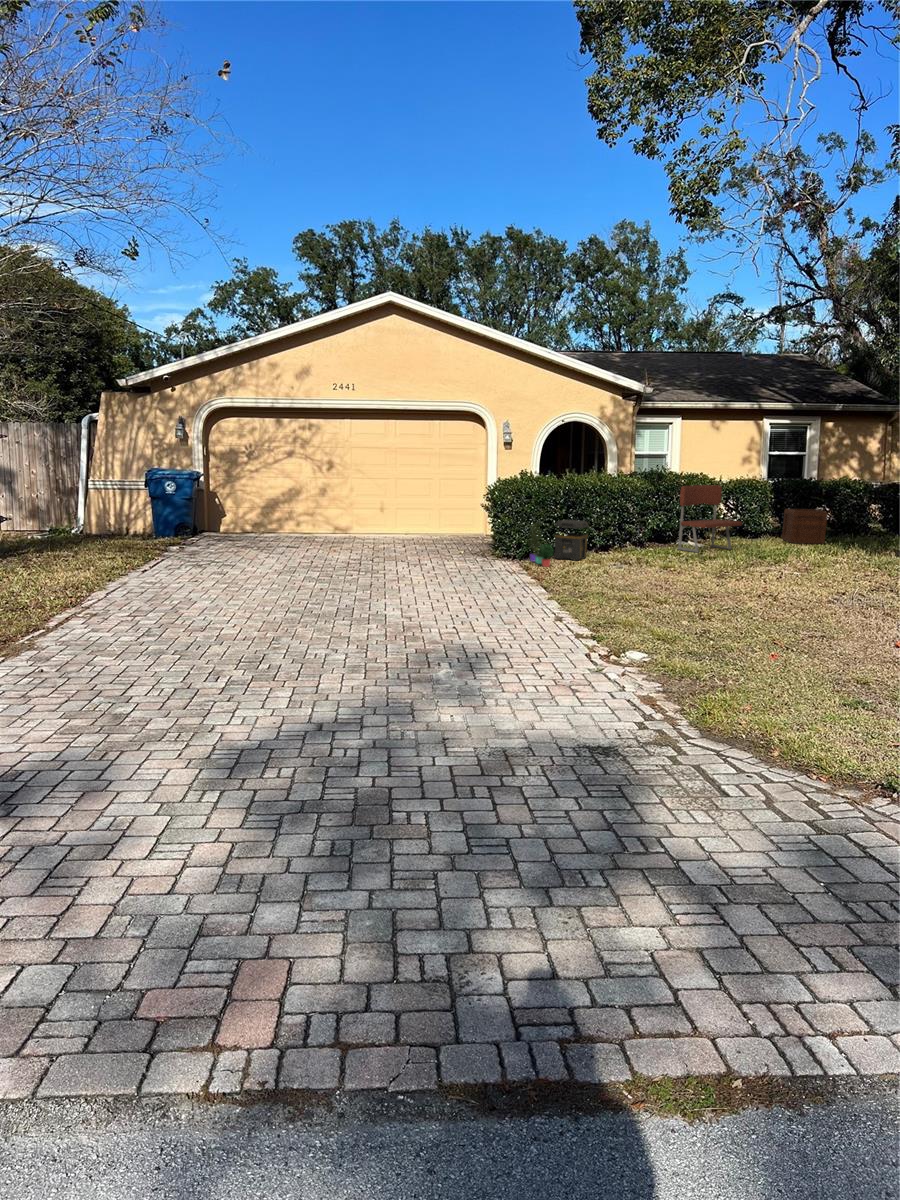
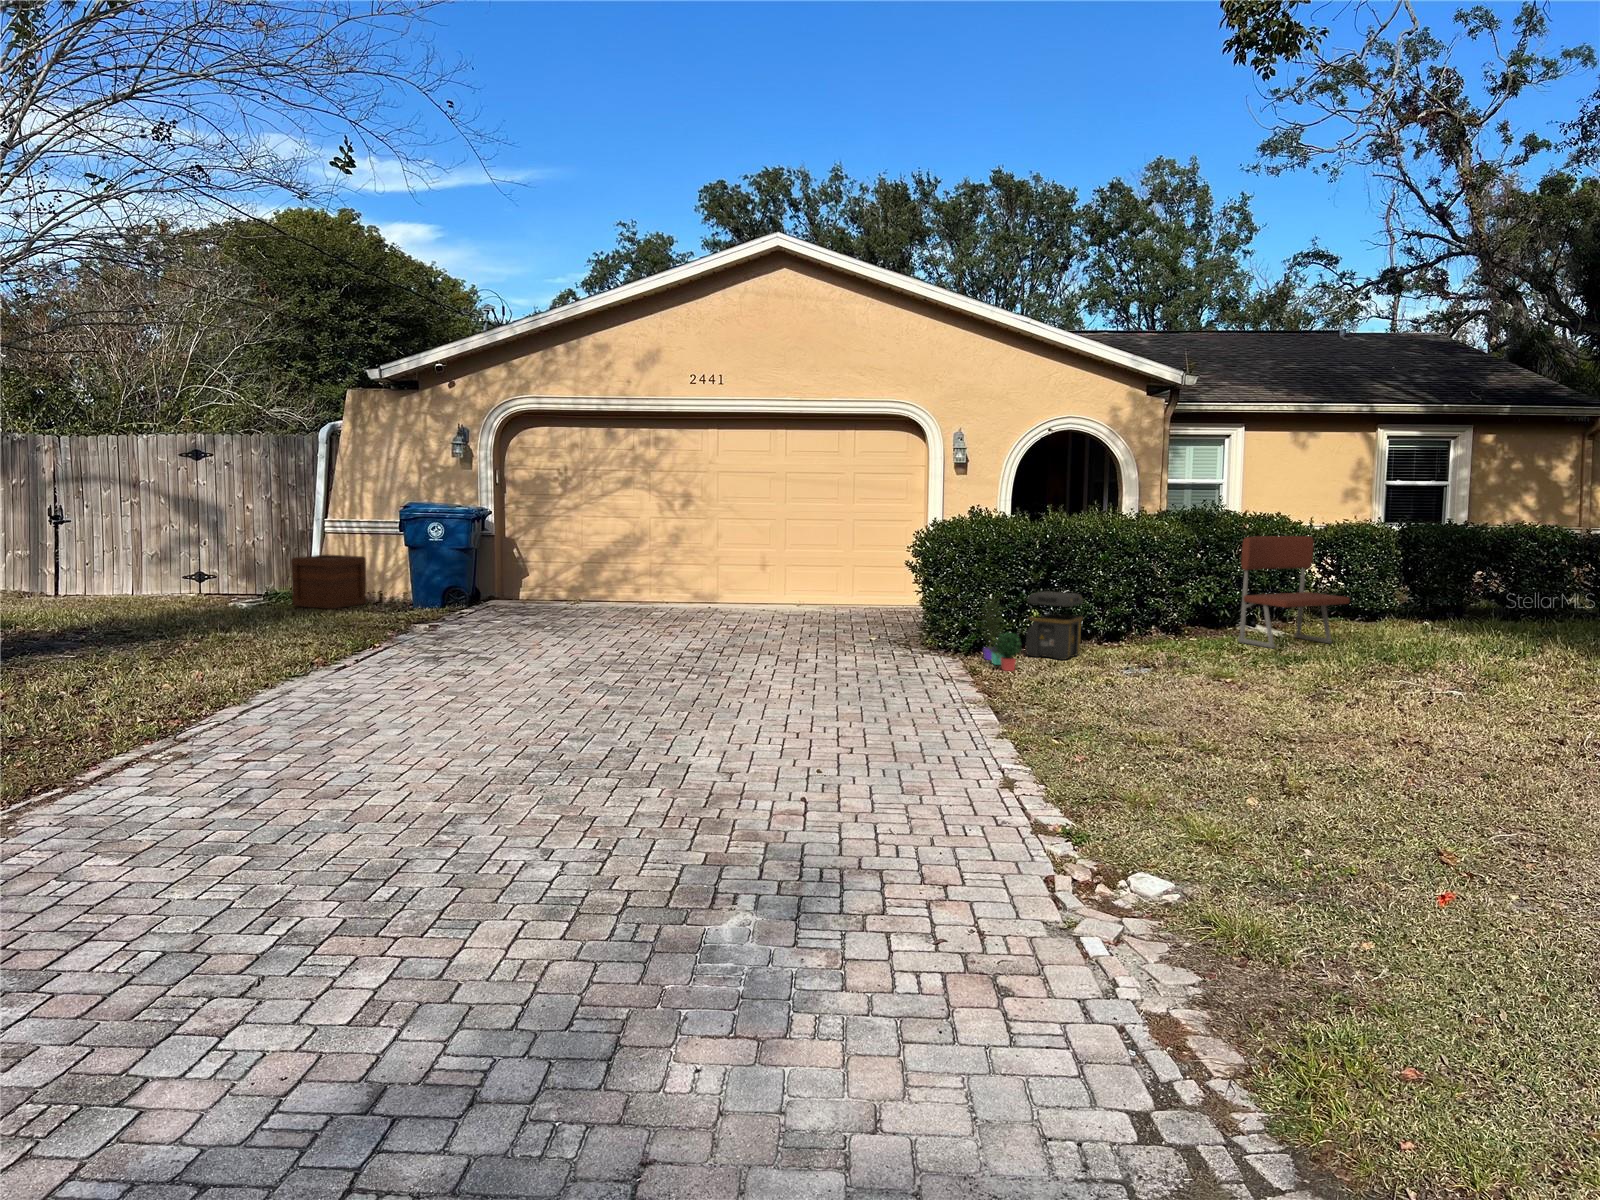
wooden crate: present [782,509,827,544] -> present [291,554,367,609]

